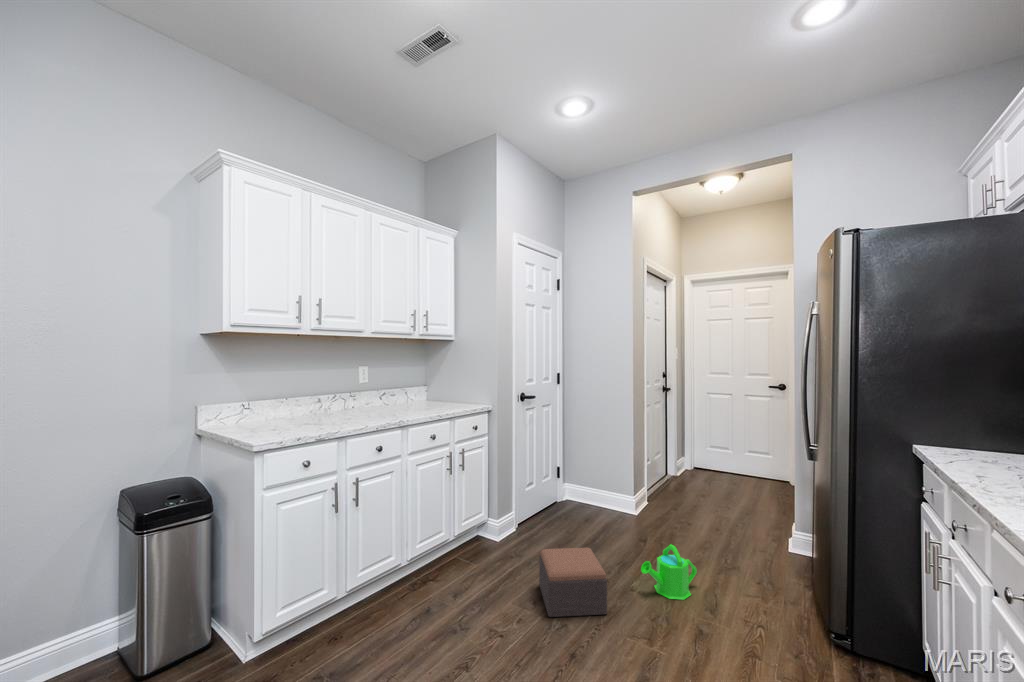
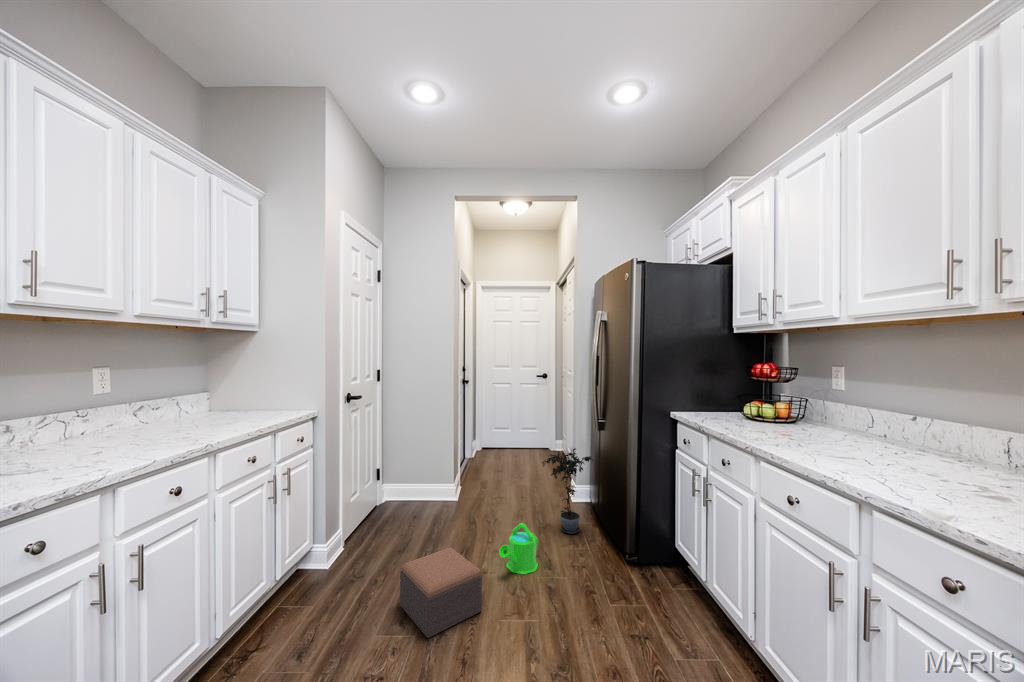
potted plant: none [714,476,791,579] -> present [542,448,593,534]

